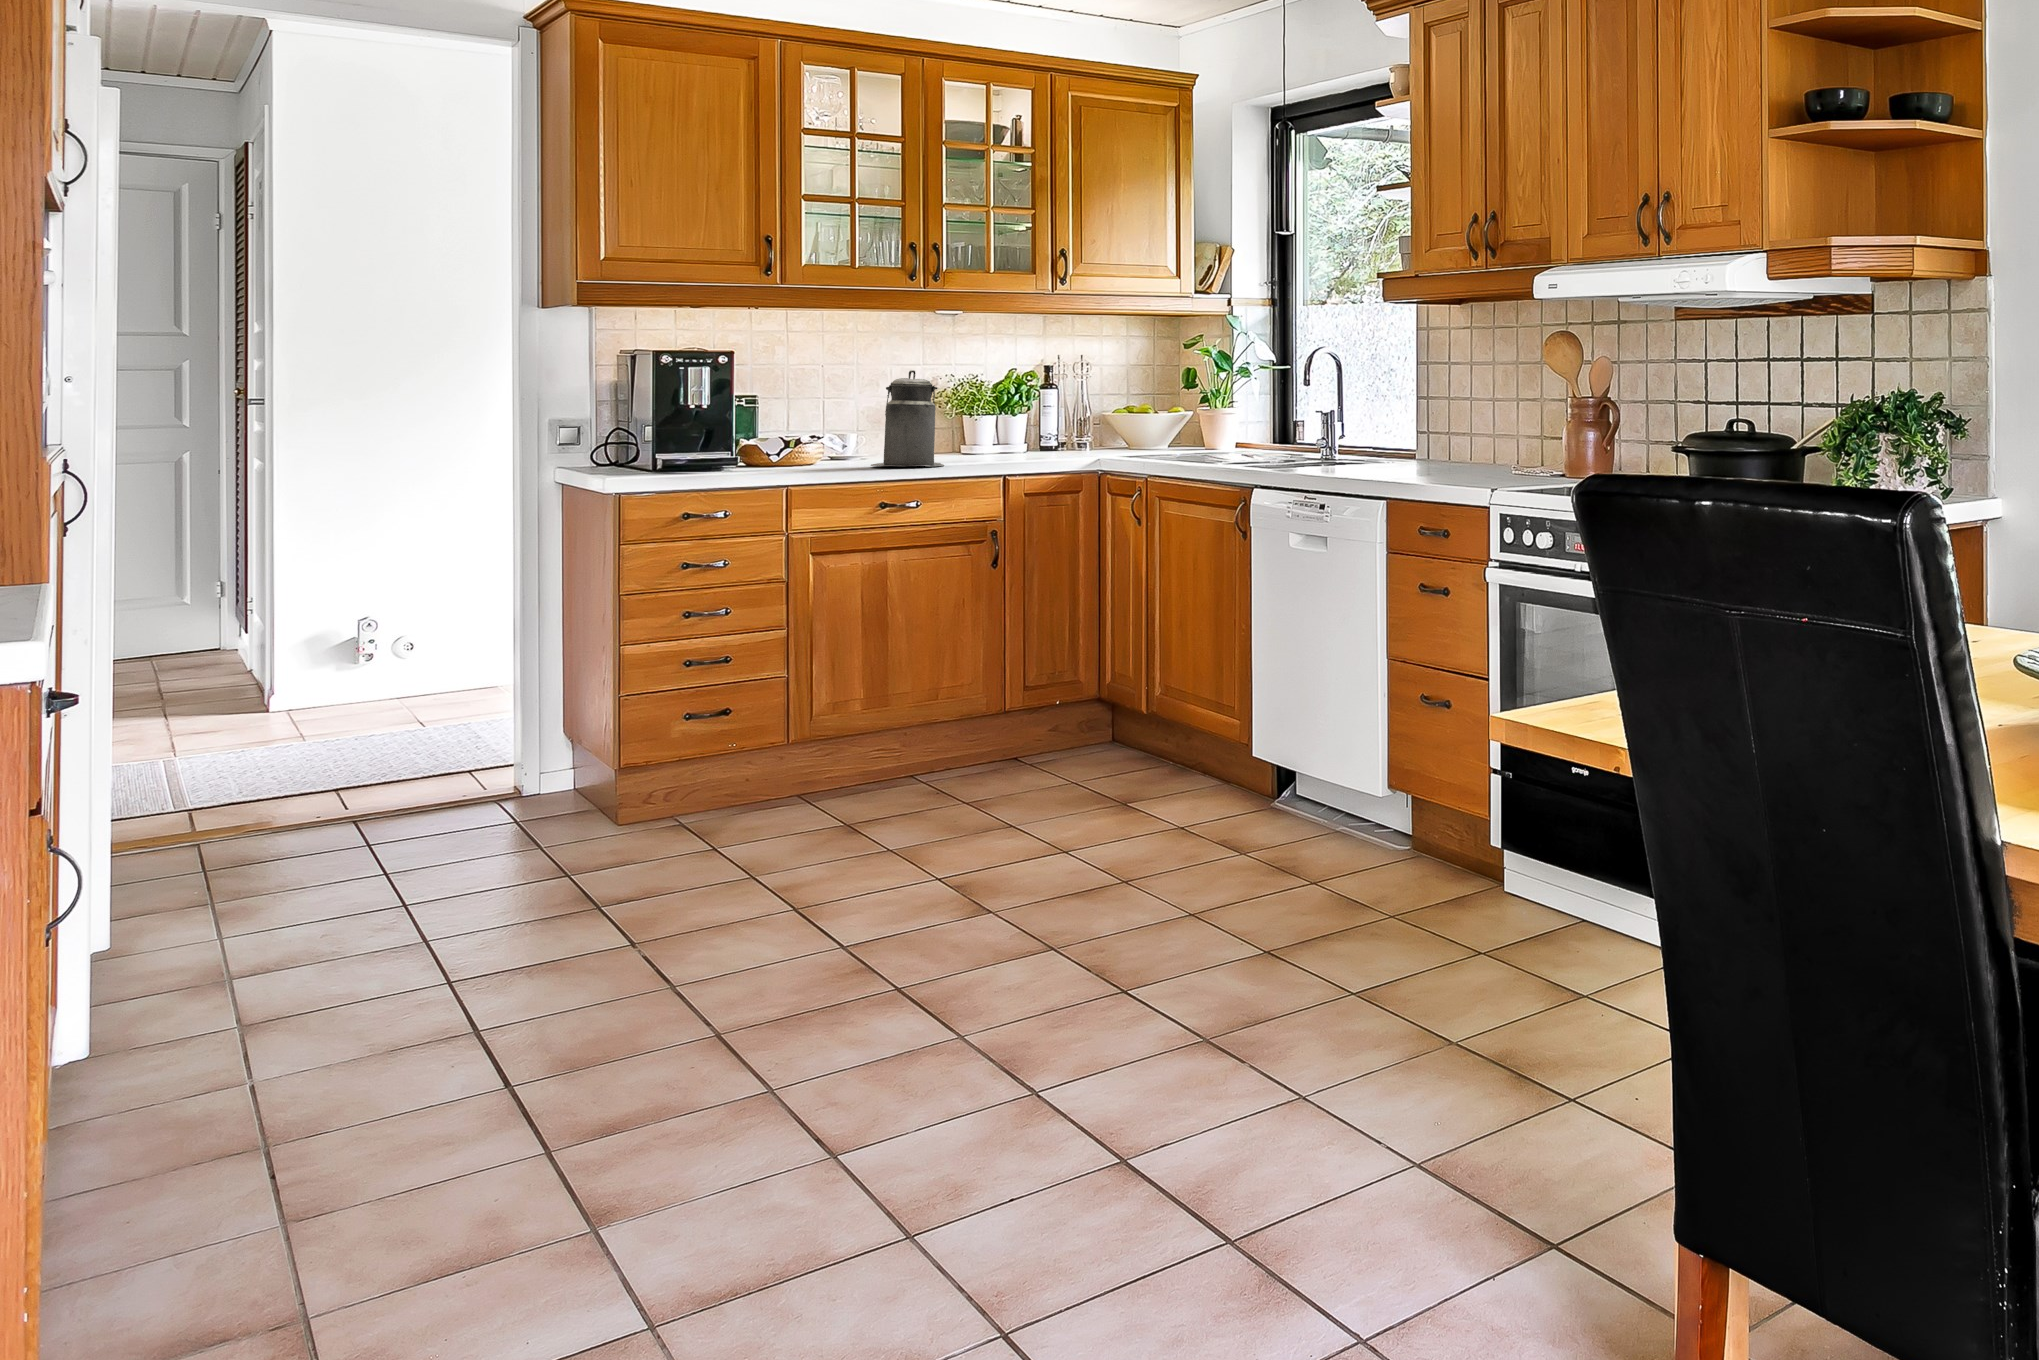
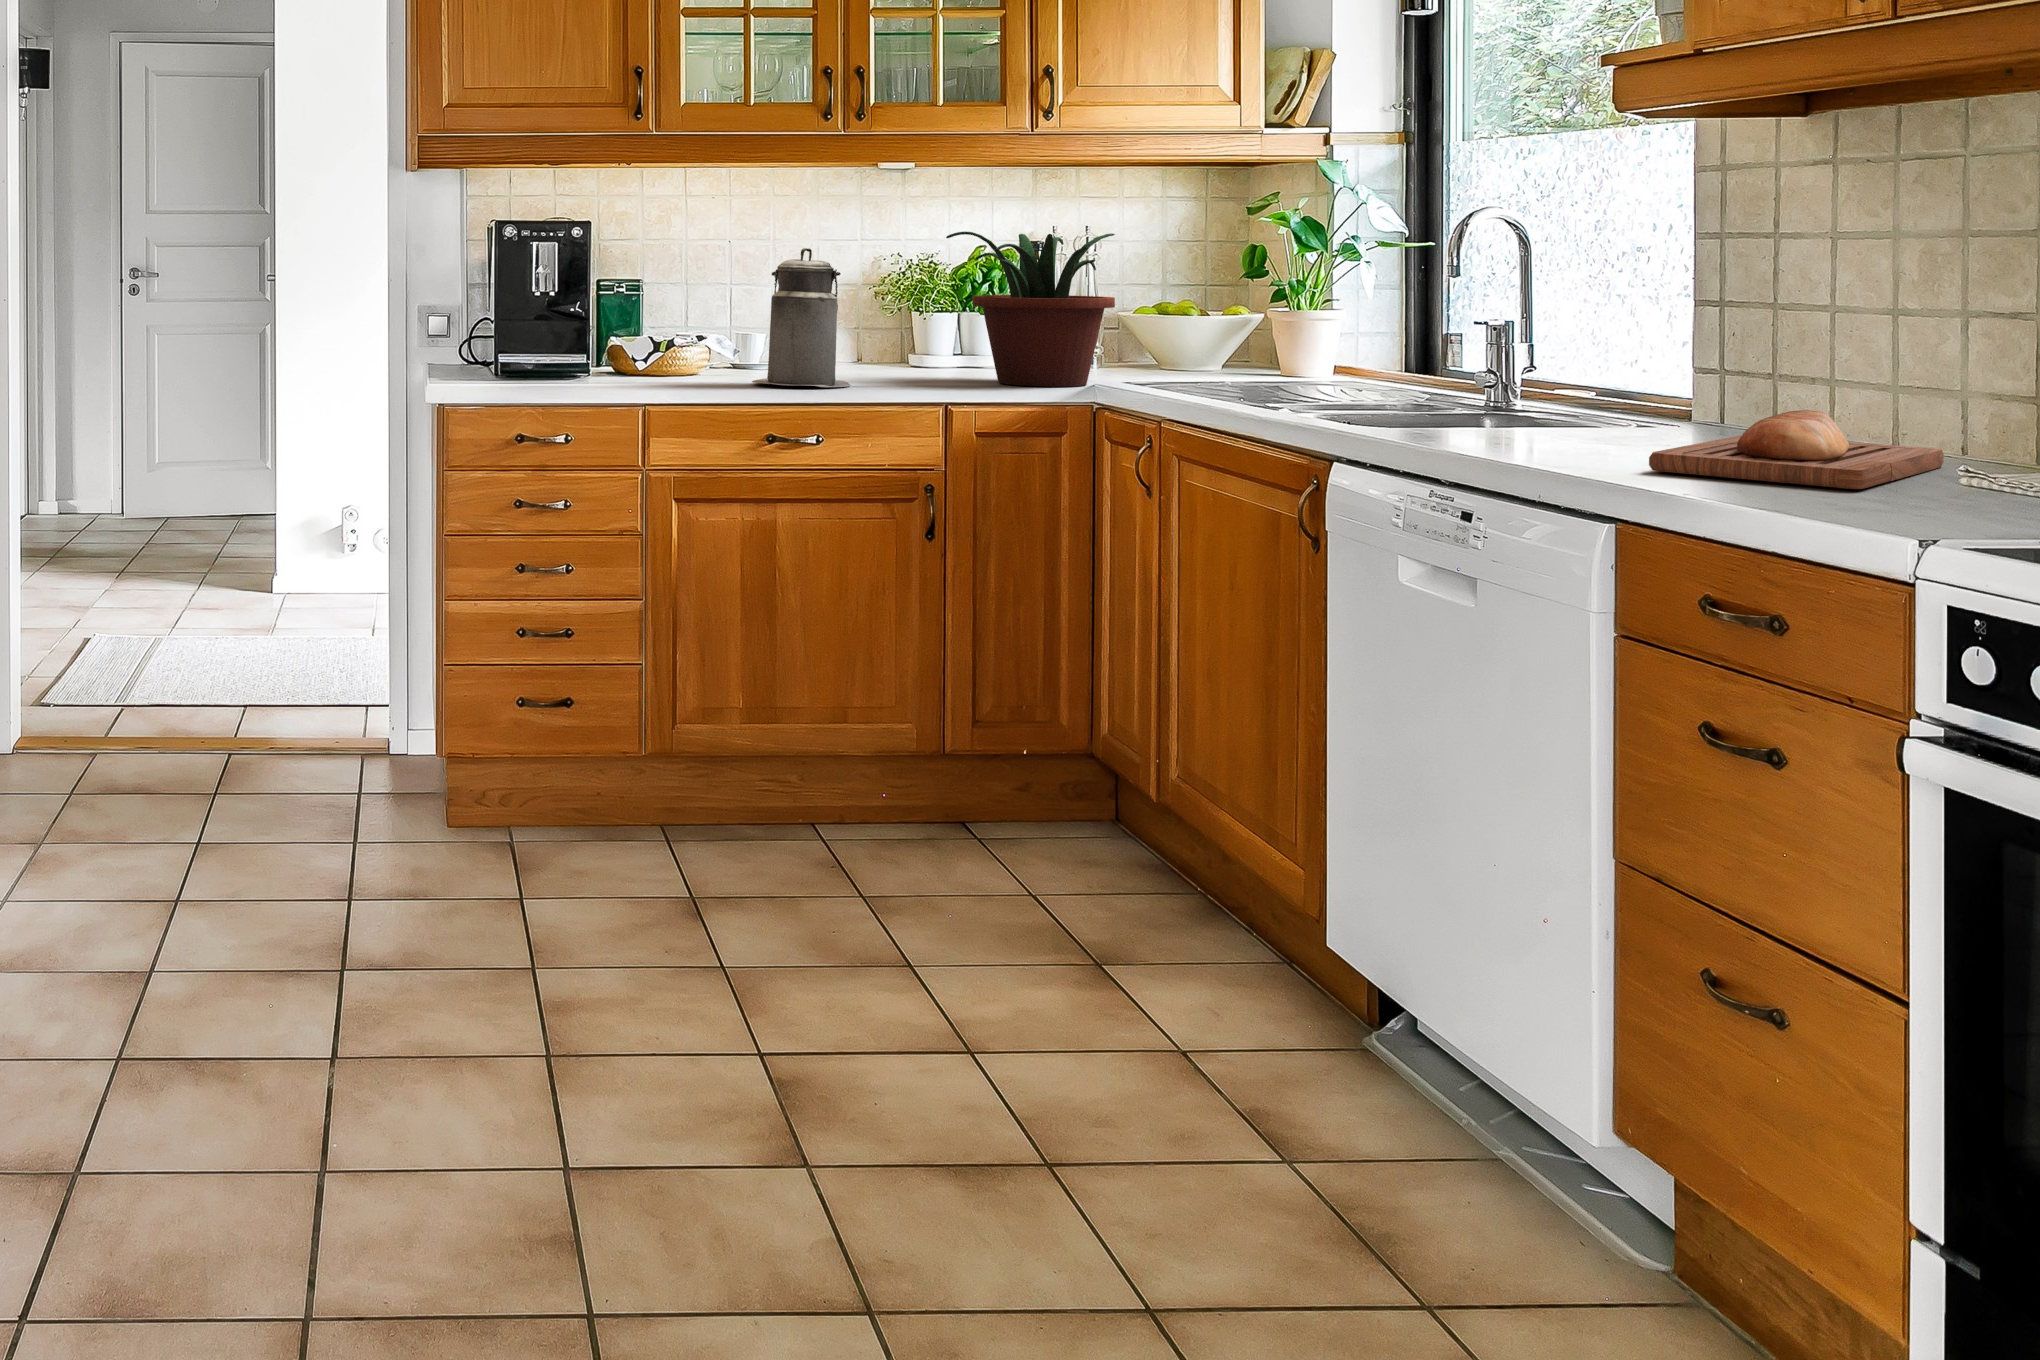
potted plant: none [1008,360,1116,461] -> present [946,232,1115,387]
bread loaf: none [1398,448,1505,479] -> present [1649,410,1944,489]

